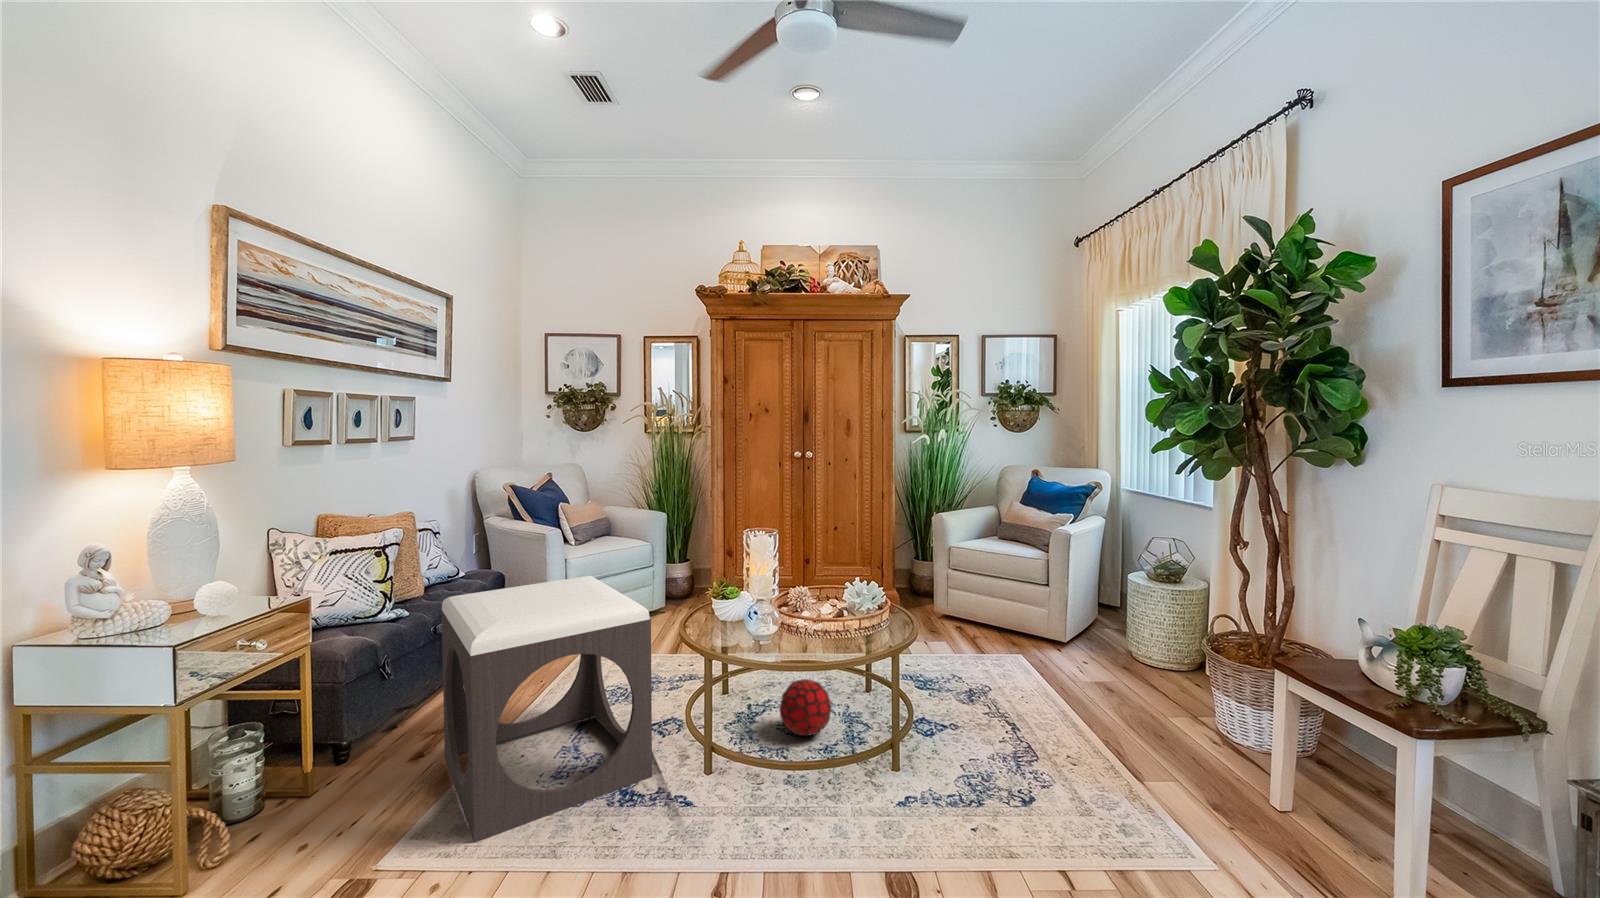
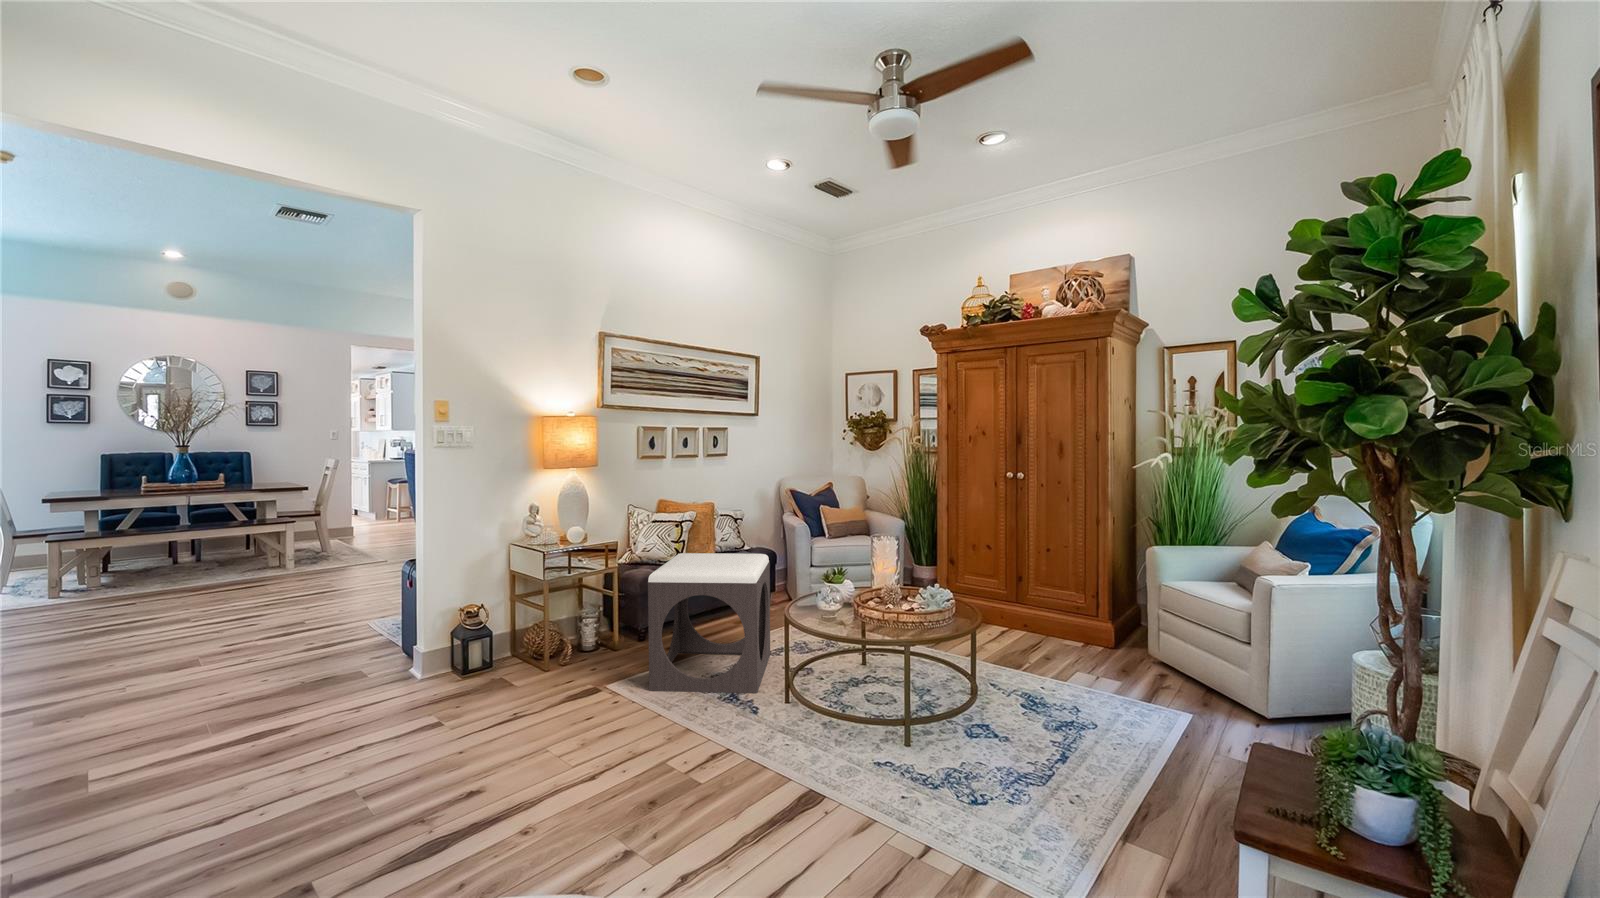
decorative orb: present [779,679,831,736] -> none [852,657,895,703]

